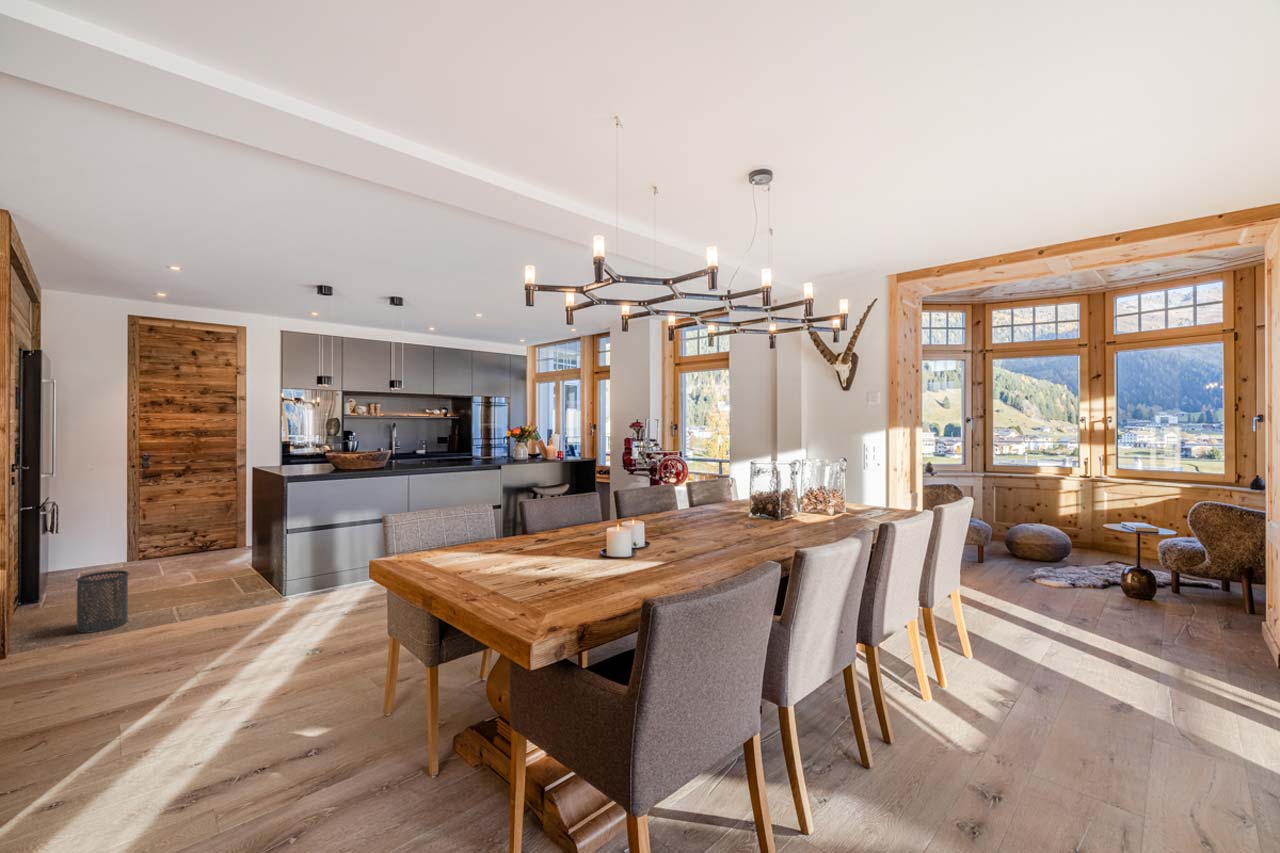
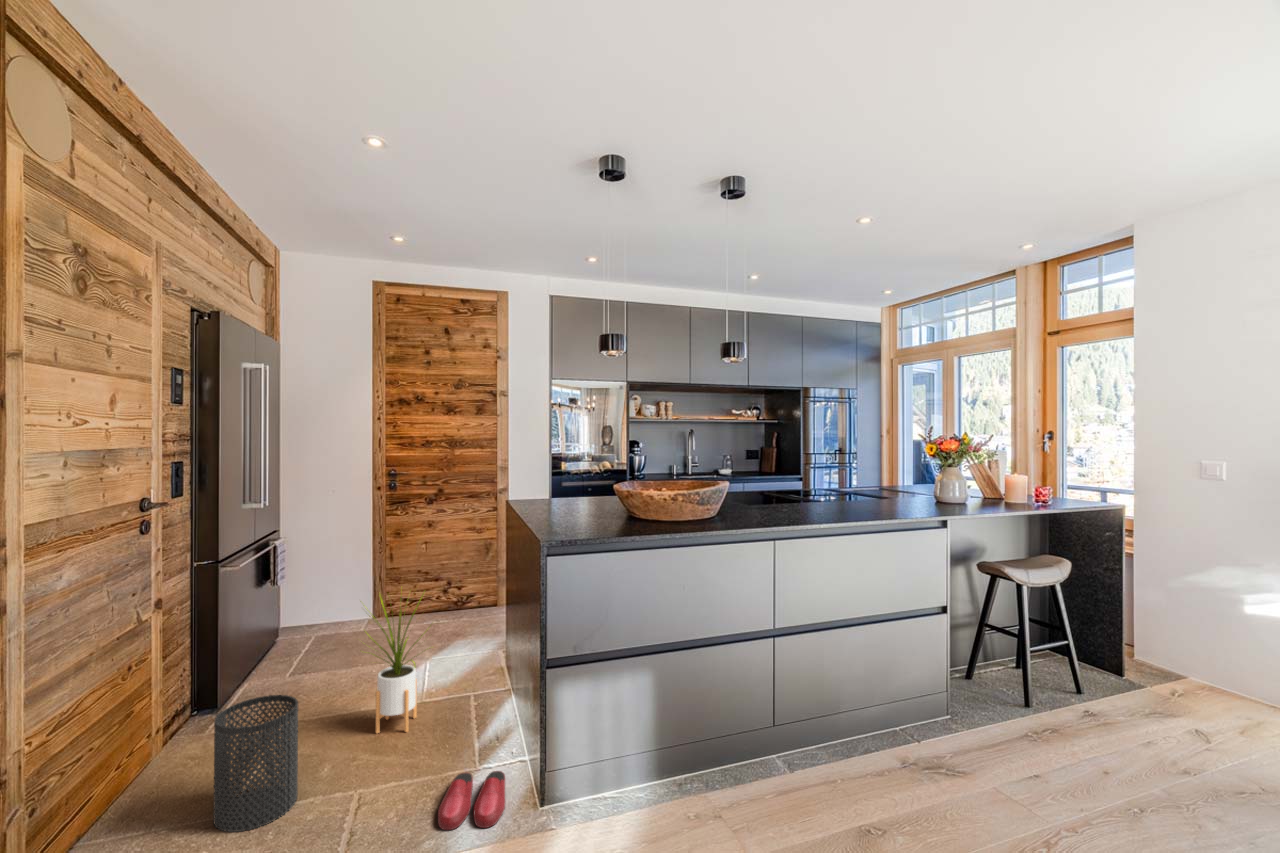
house plant: none [152,515,208,600] -> present [366,593,424,734]
slippers: none [220,598,258,617] -> present [438,771,505,830]

